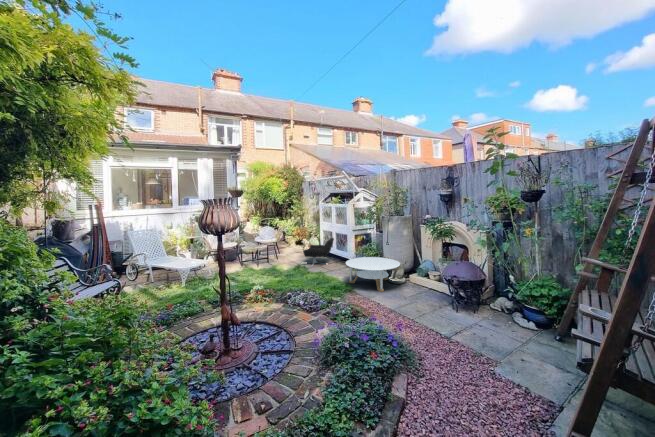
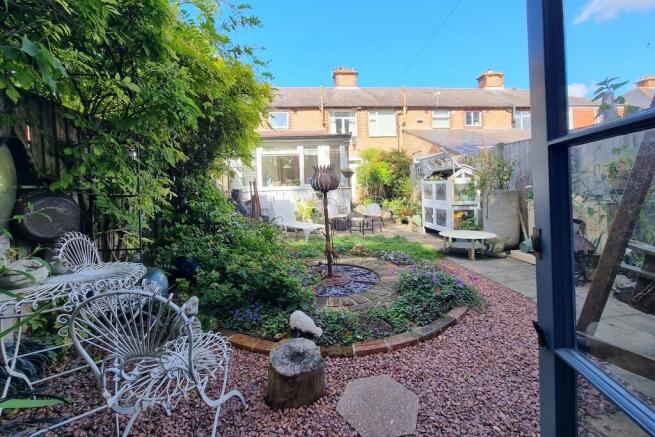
lounge chair: present [303,238,334,266] -> none [402,214,435,239]

